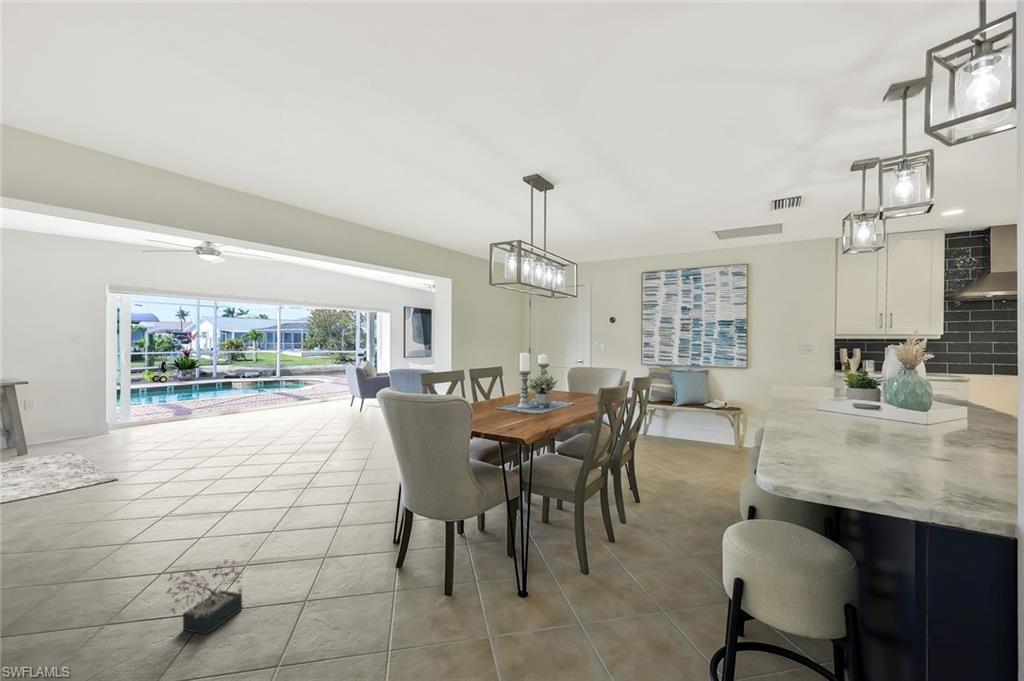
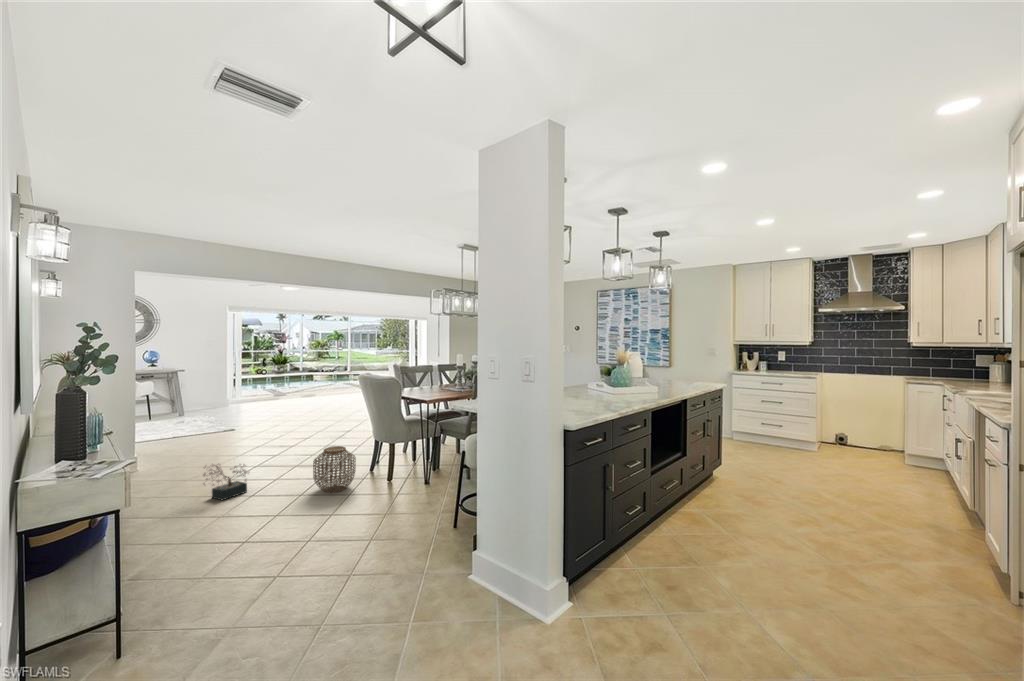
woven basket: none [358,517,425,598] -> present [313,446,356,493]

